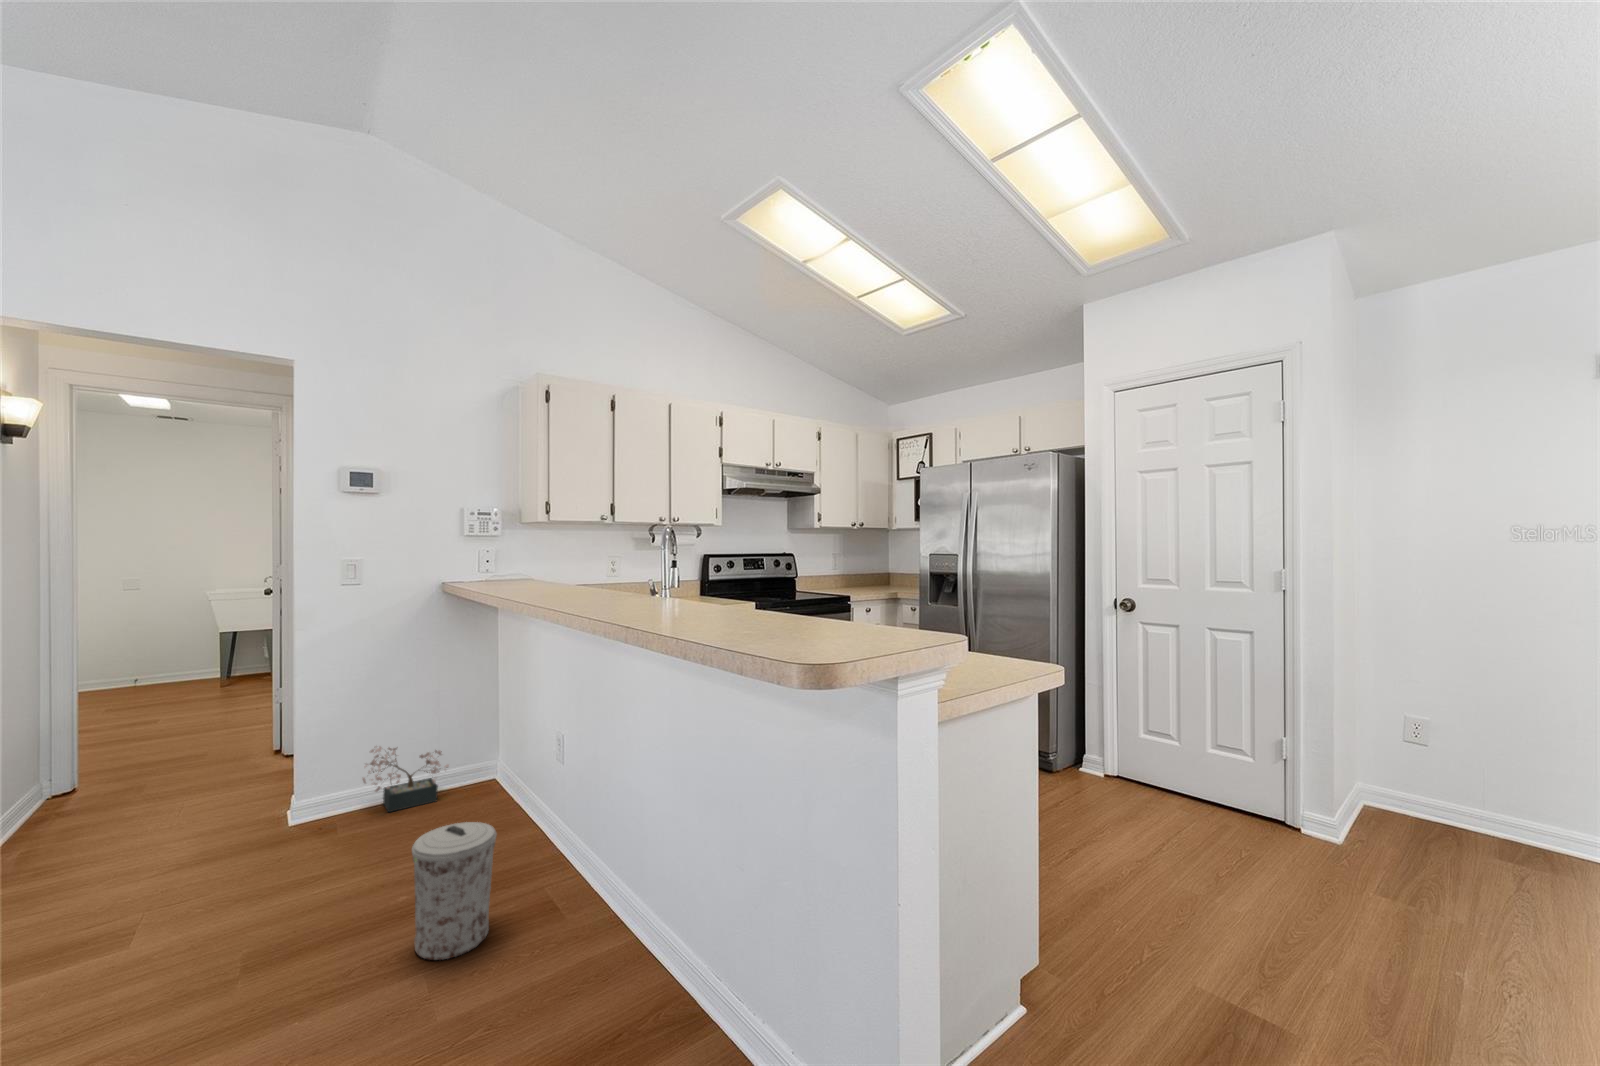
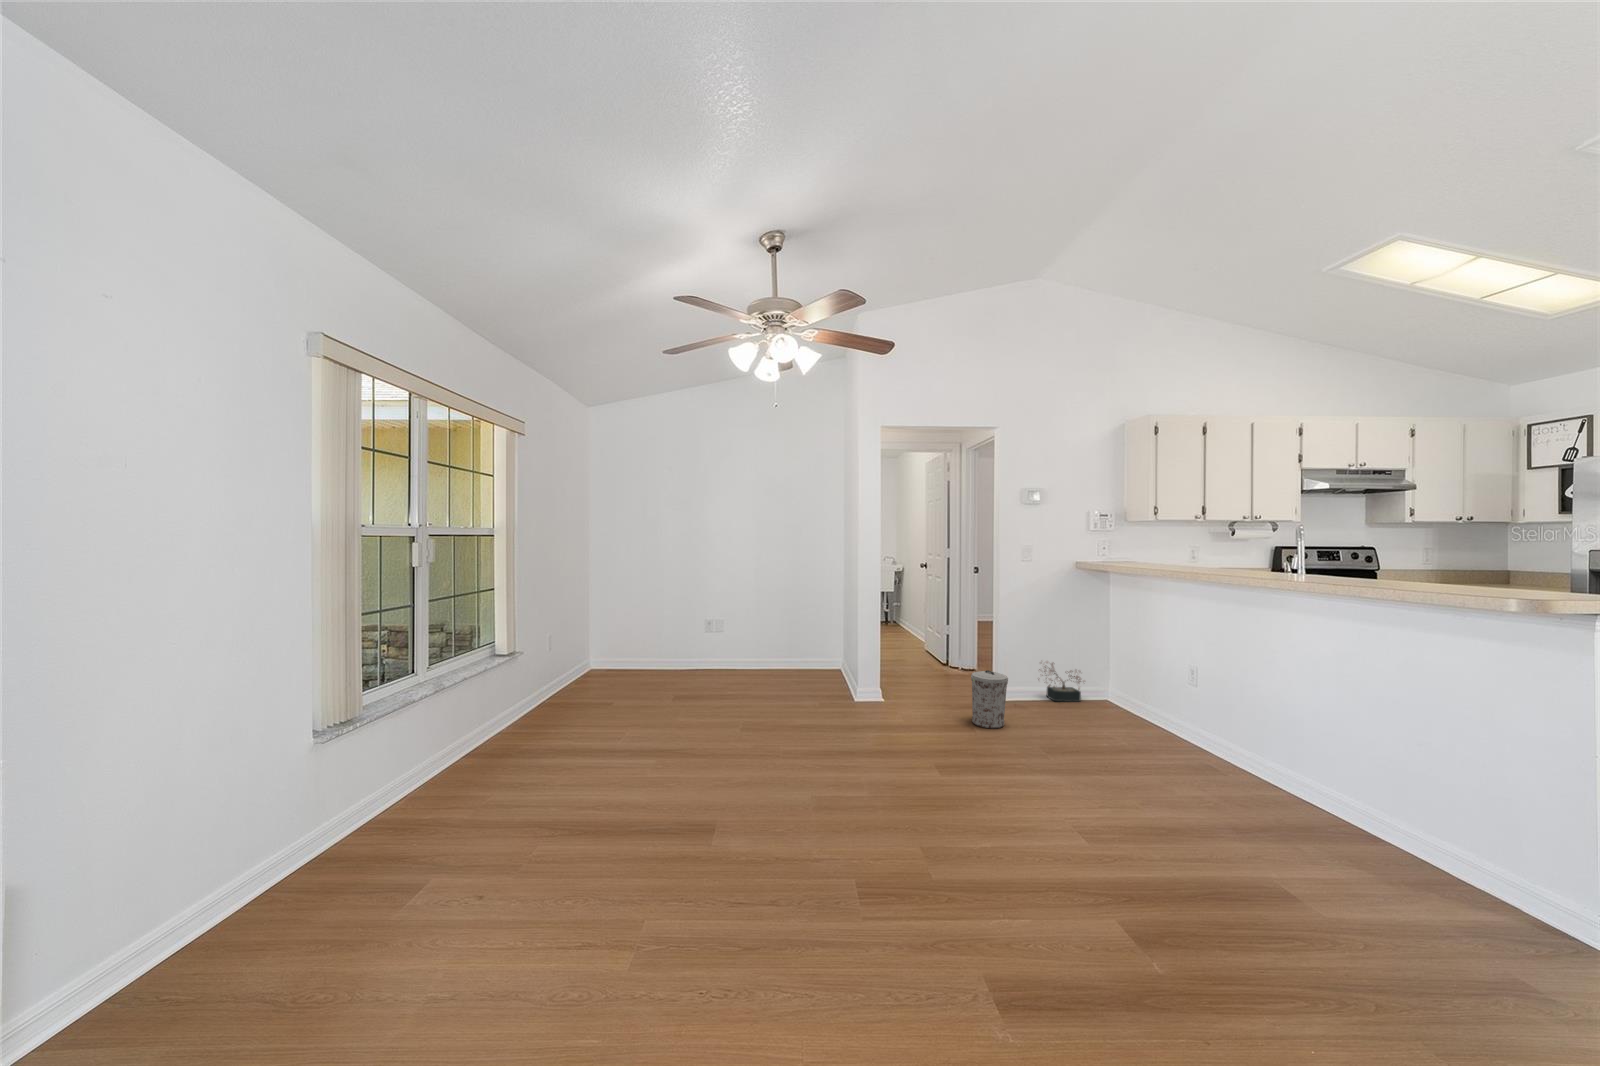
trash can: present [412,822,496,960] -> present [971,670,1008,728]

